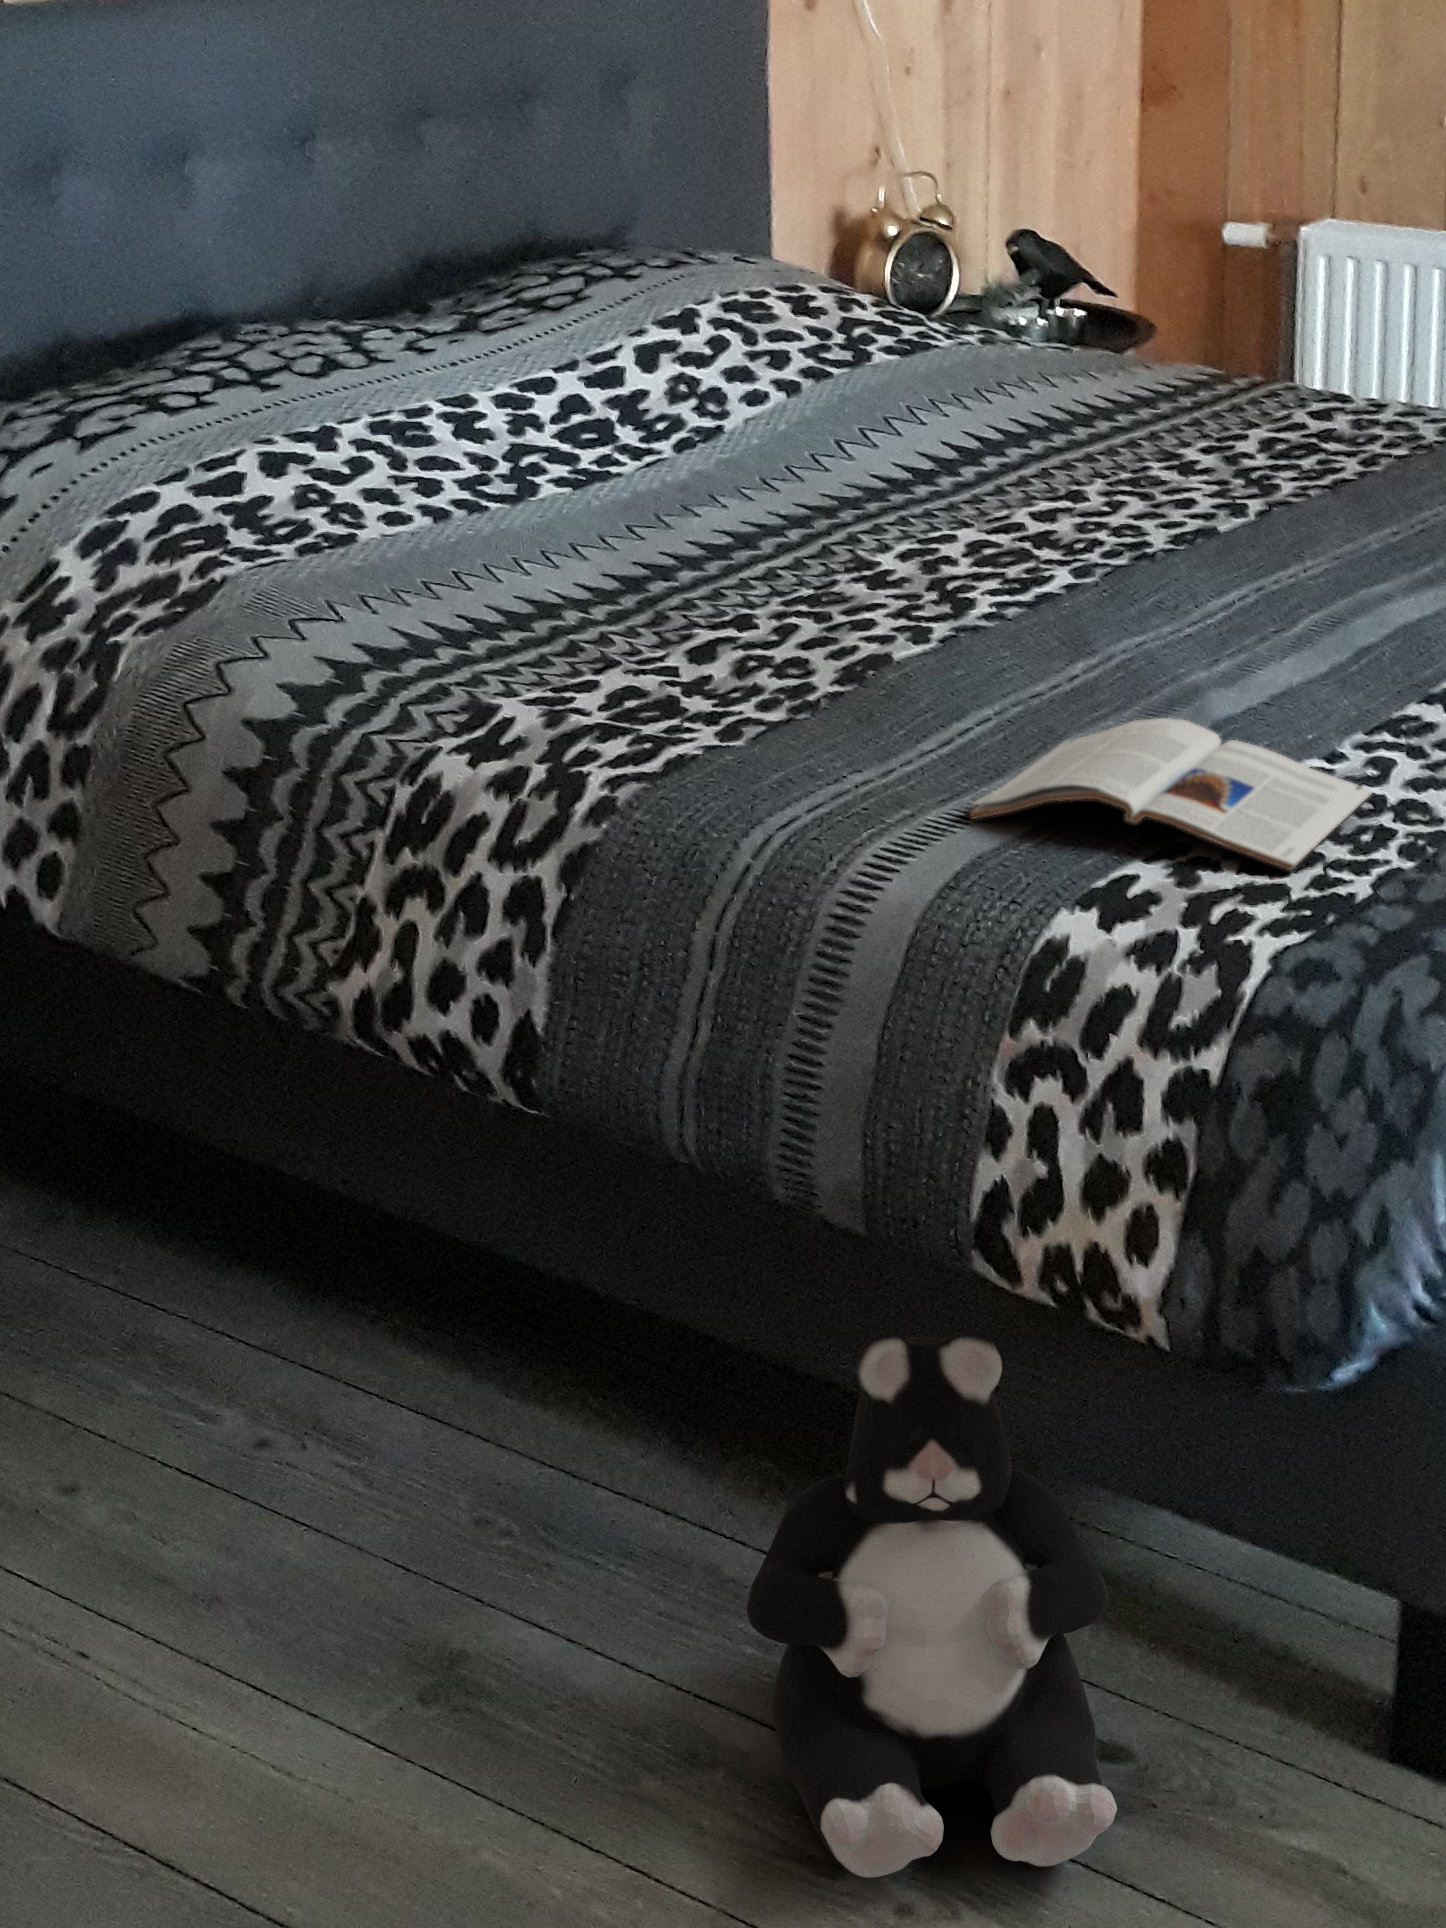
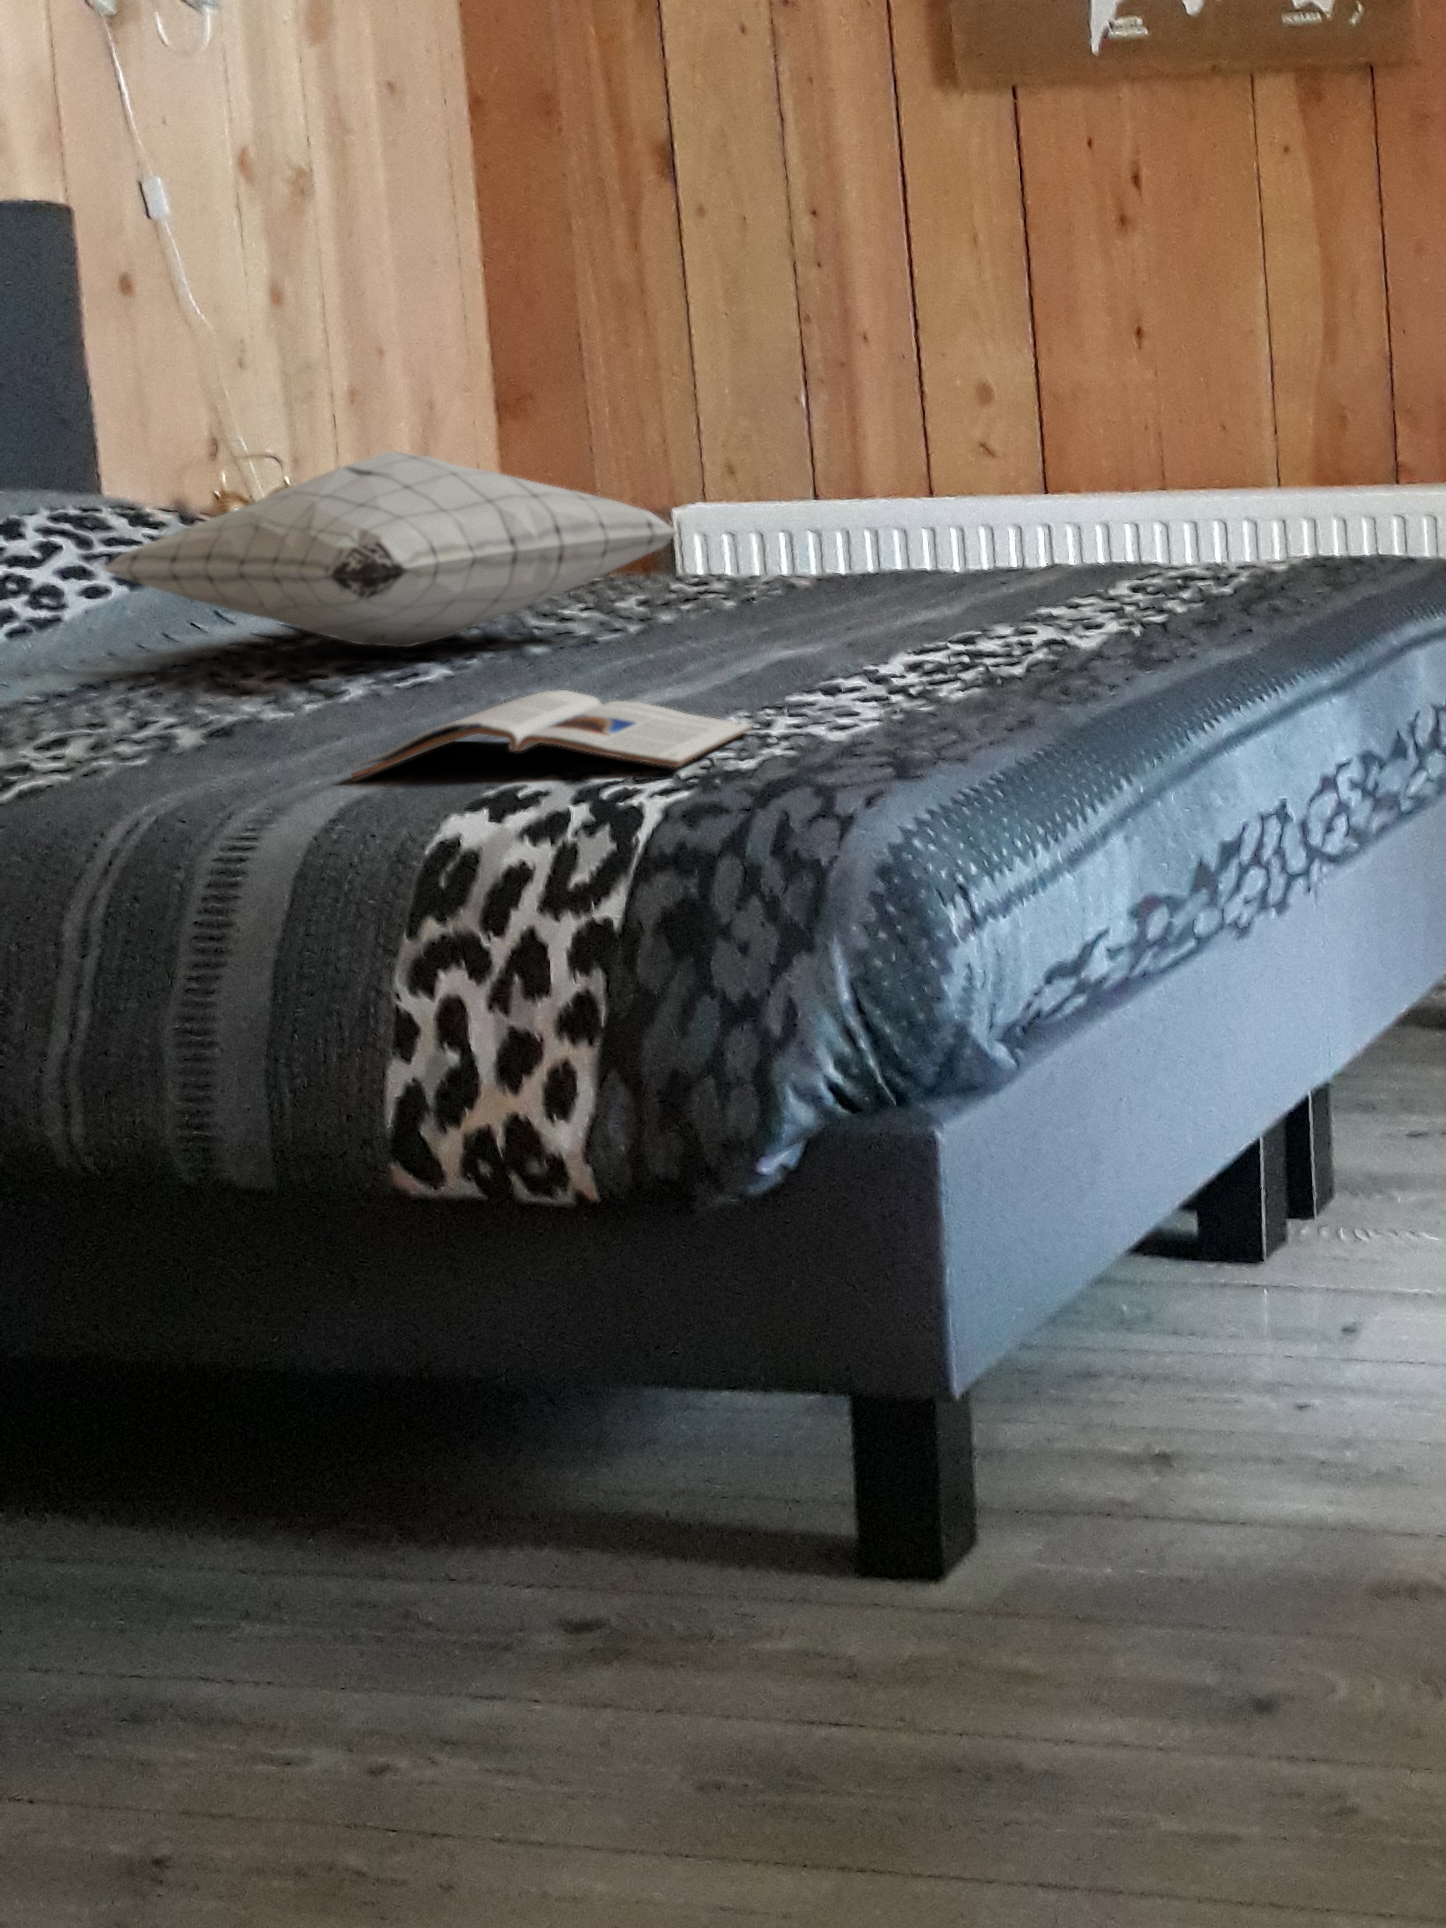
pillow: none [759,337,1321,531] -> present [103,451,678,647]
plush toy: present [747,1329,1117,1878] -> none [179,1221,589,1758]

